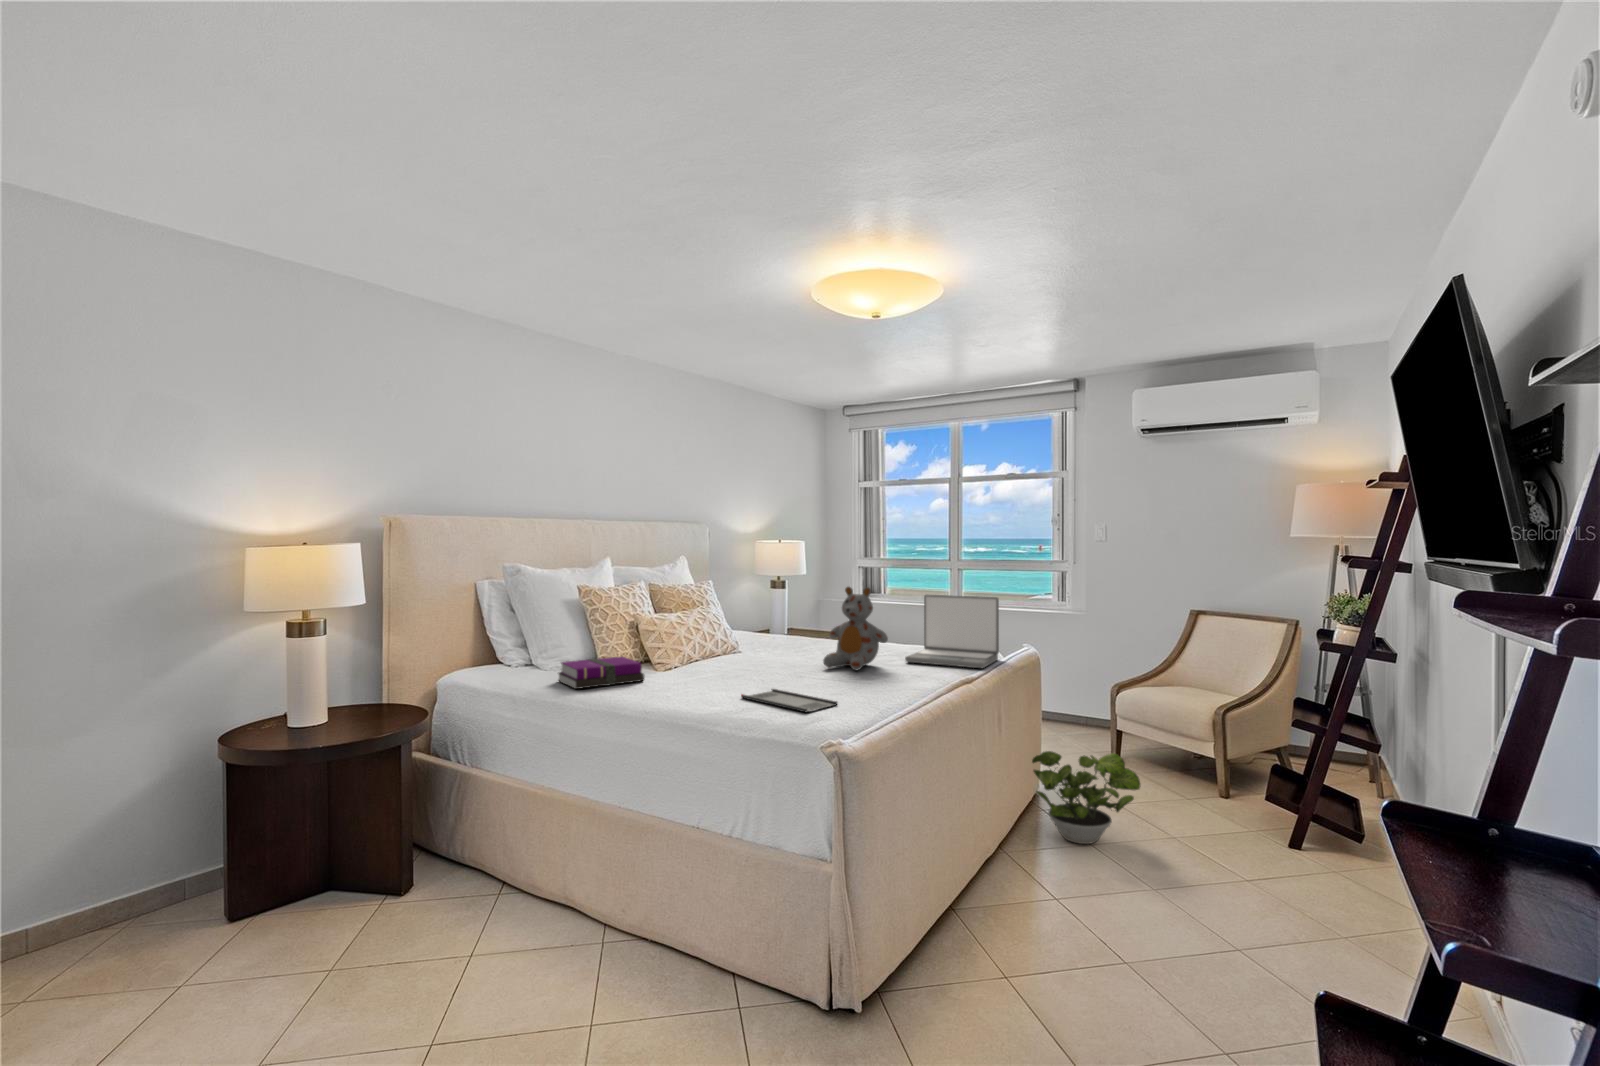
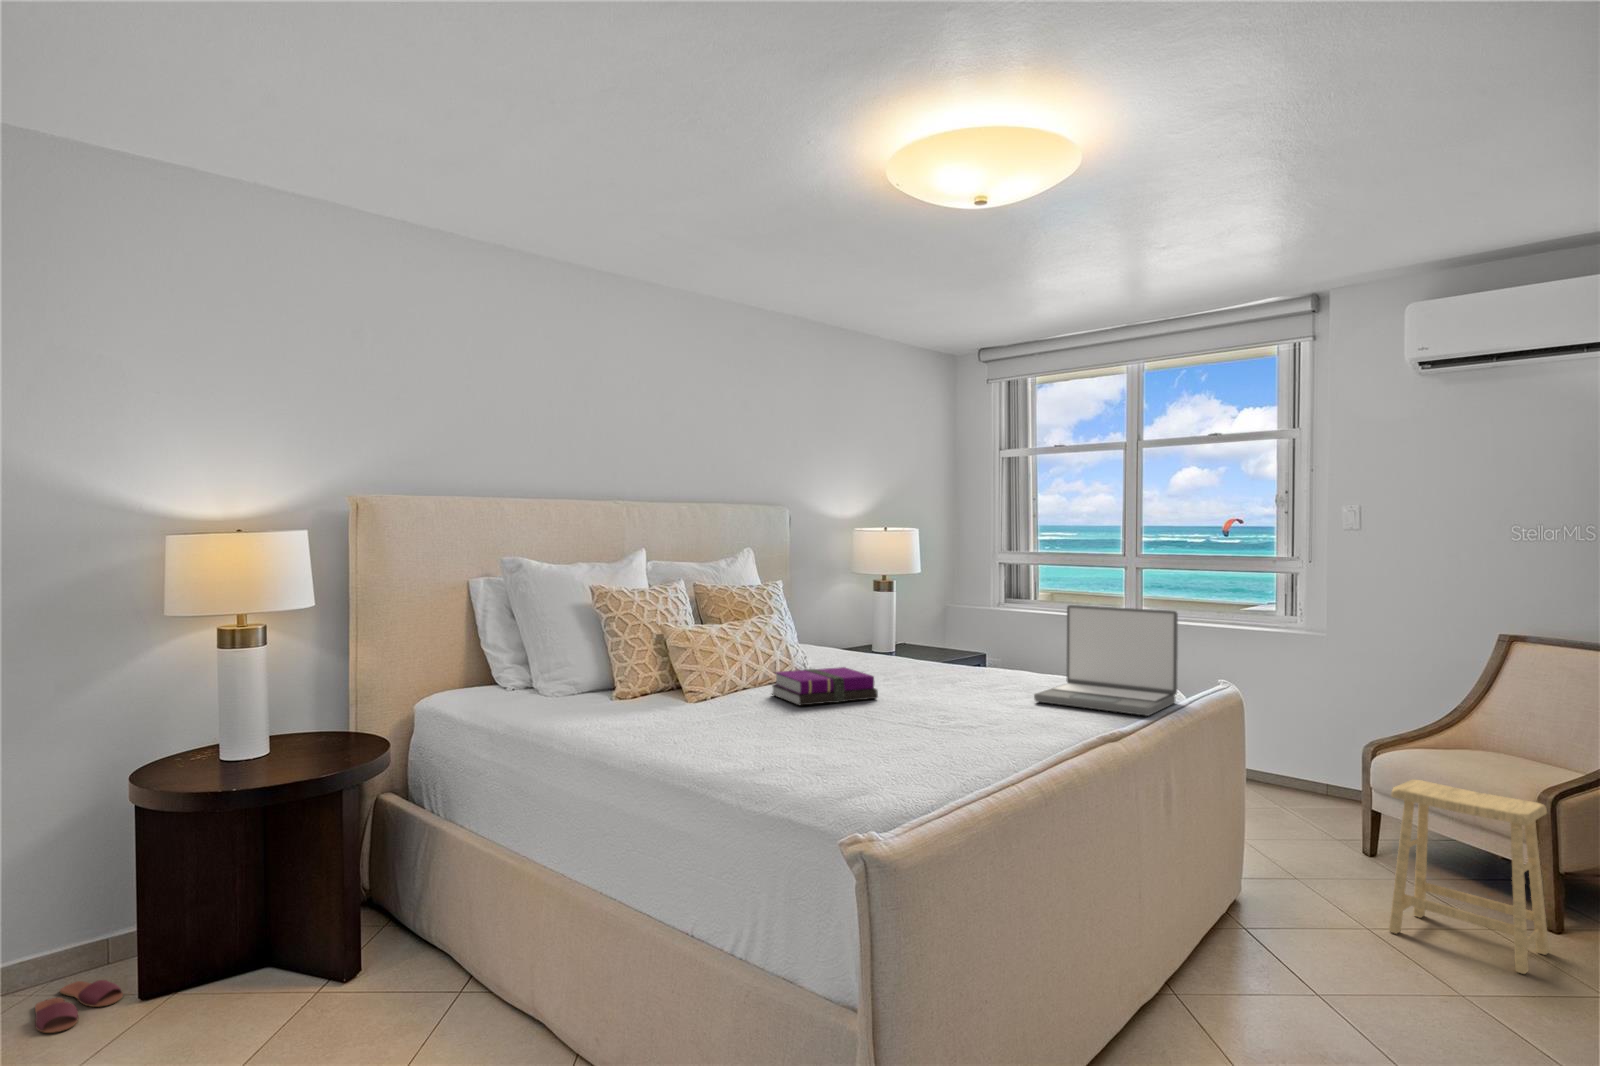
stuffed bear: present [823,587,888,670] -> none [912,592,1006,712]
notebook: present [558,657,644,689] -> present [771,667,878,705]
tray: present [741,689,838,712] -> none [778,736,910,777]
footstool: none [1131,707,1225,827] -> present [1389,779,1549,974]
potted plant: present [1032,751,1140,844] -> none [1226,841,1401,987]
slippers: none [132,909,208,952] -> present [35,980,123,1033]

